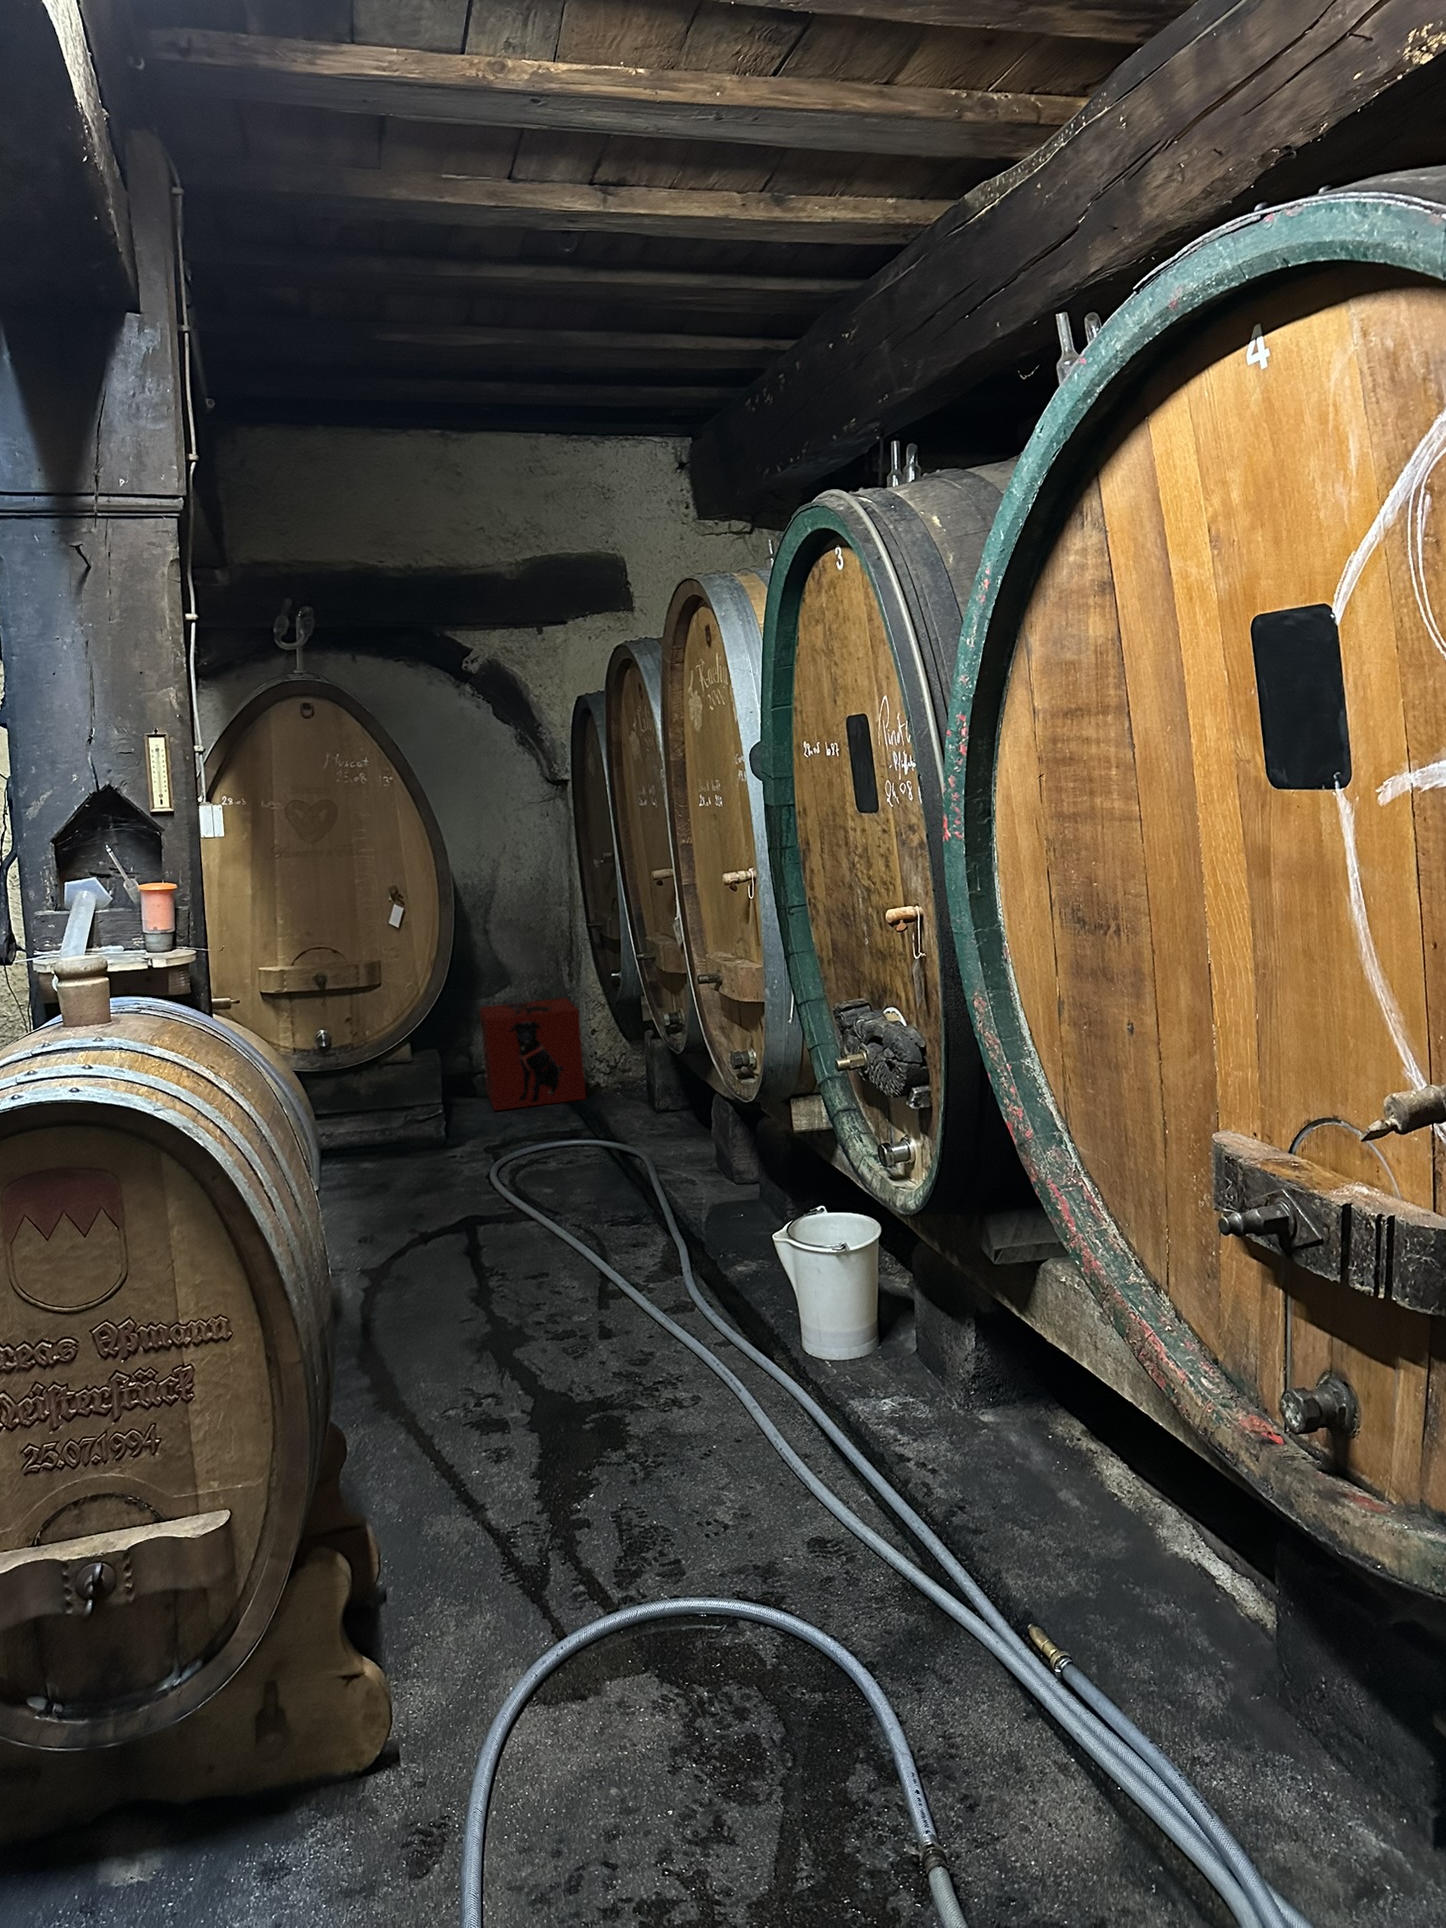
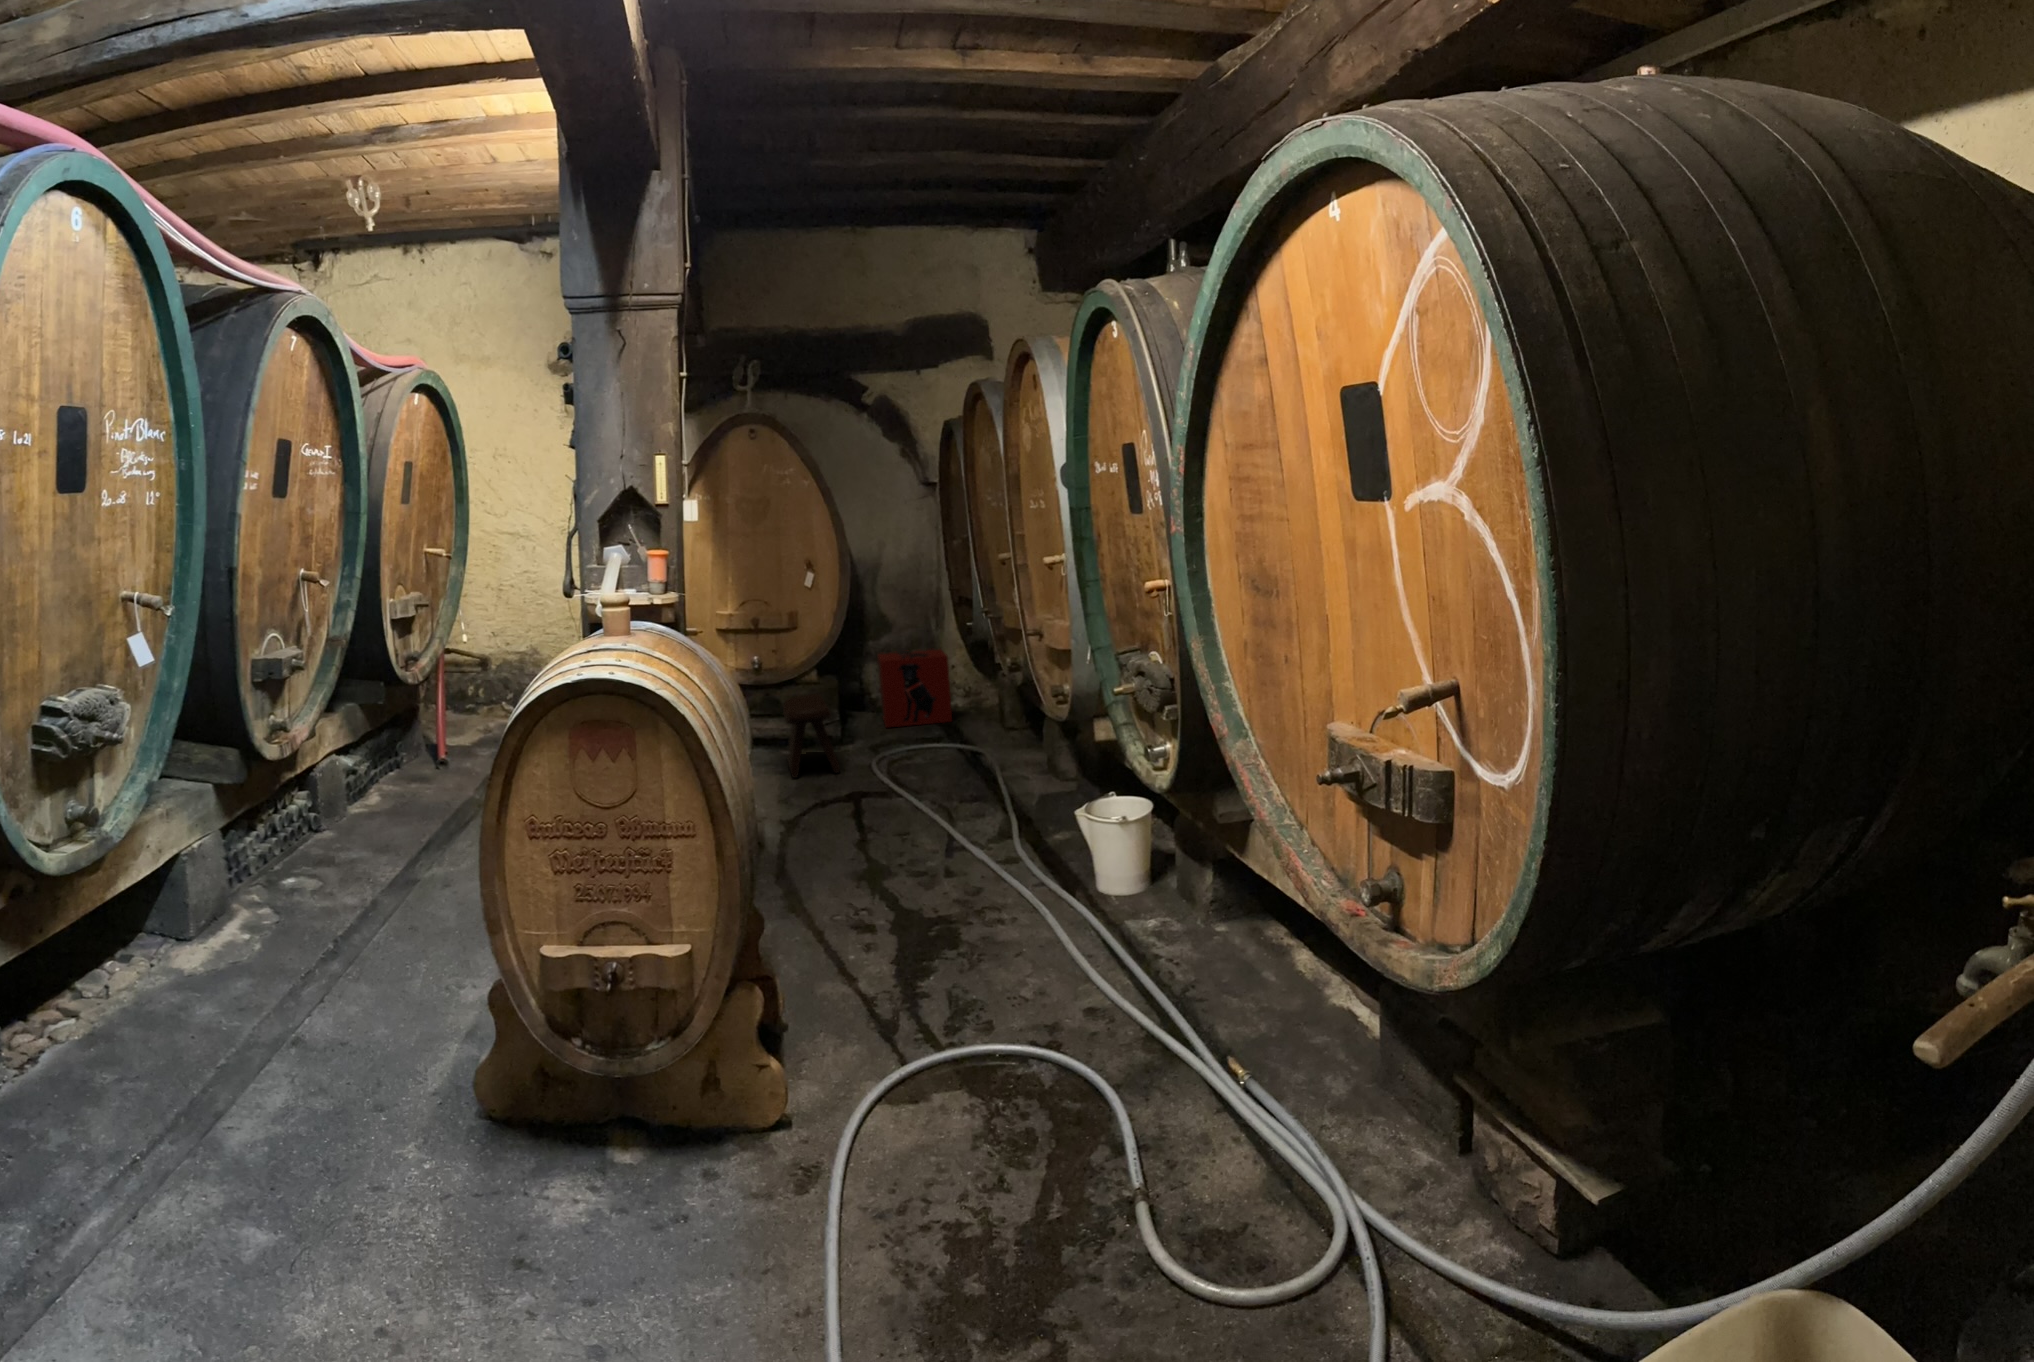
stool: none [349,1069,433,1191] -> present [783,694,840,778]

